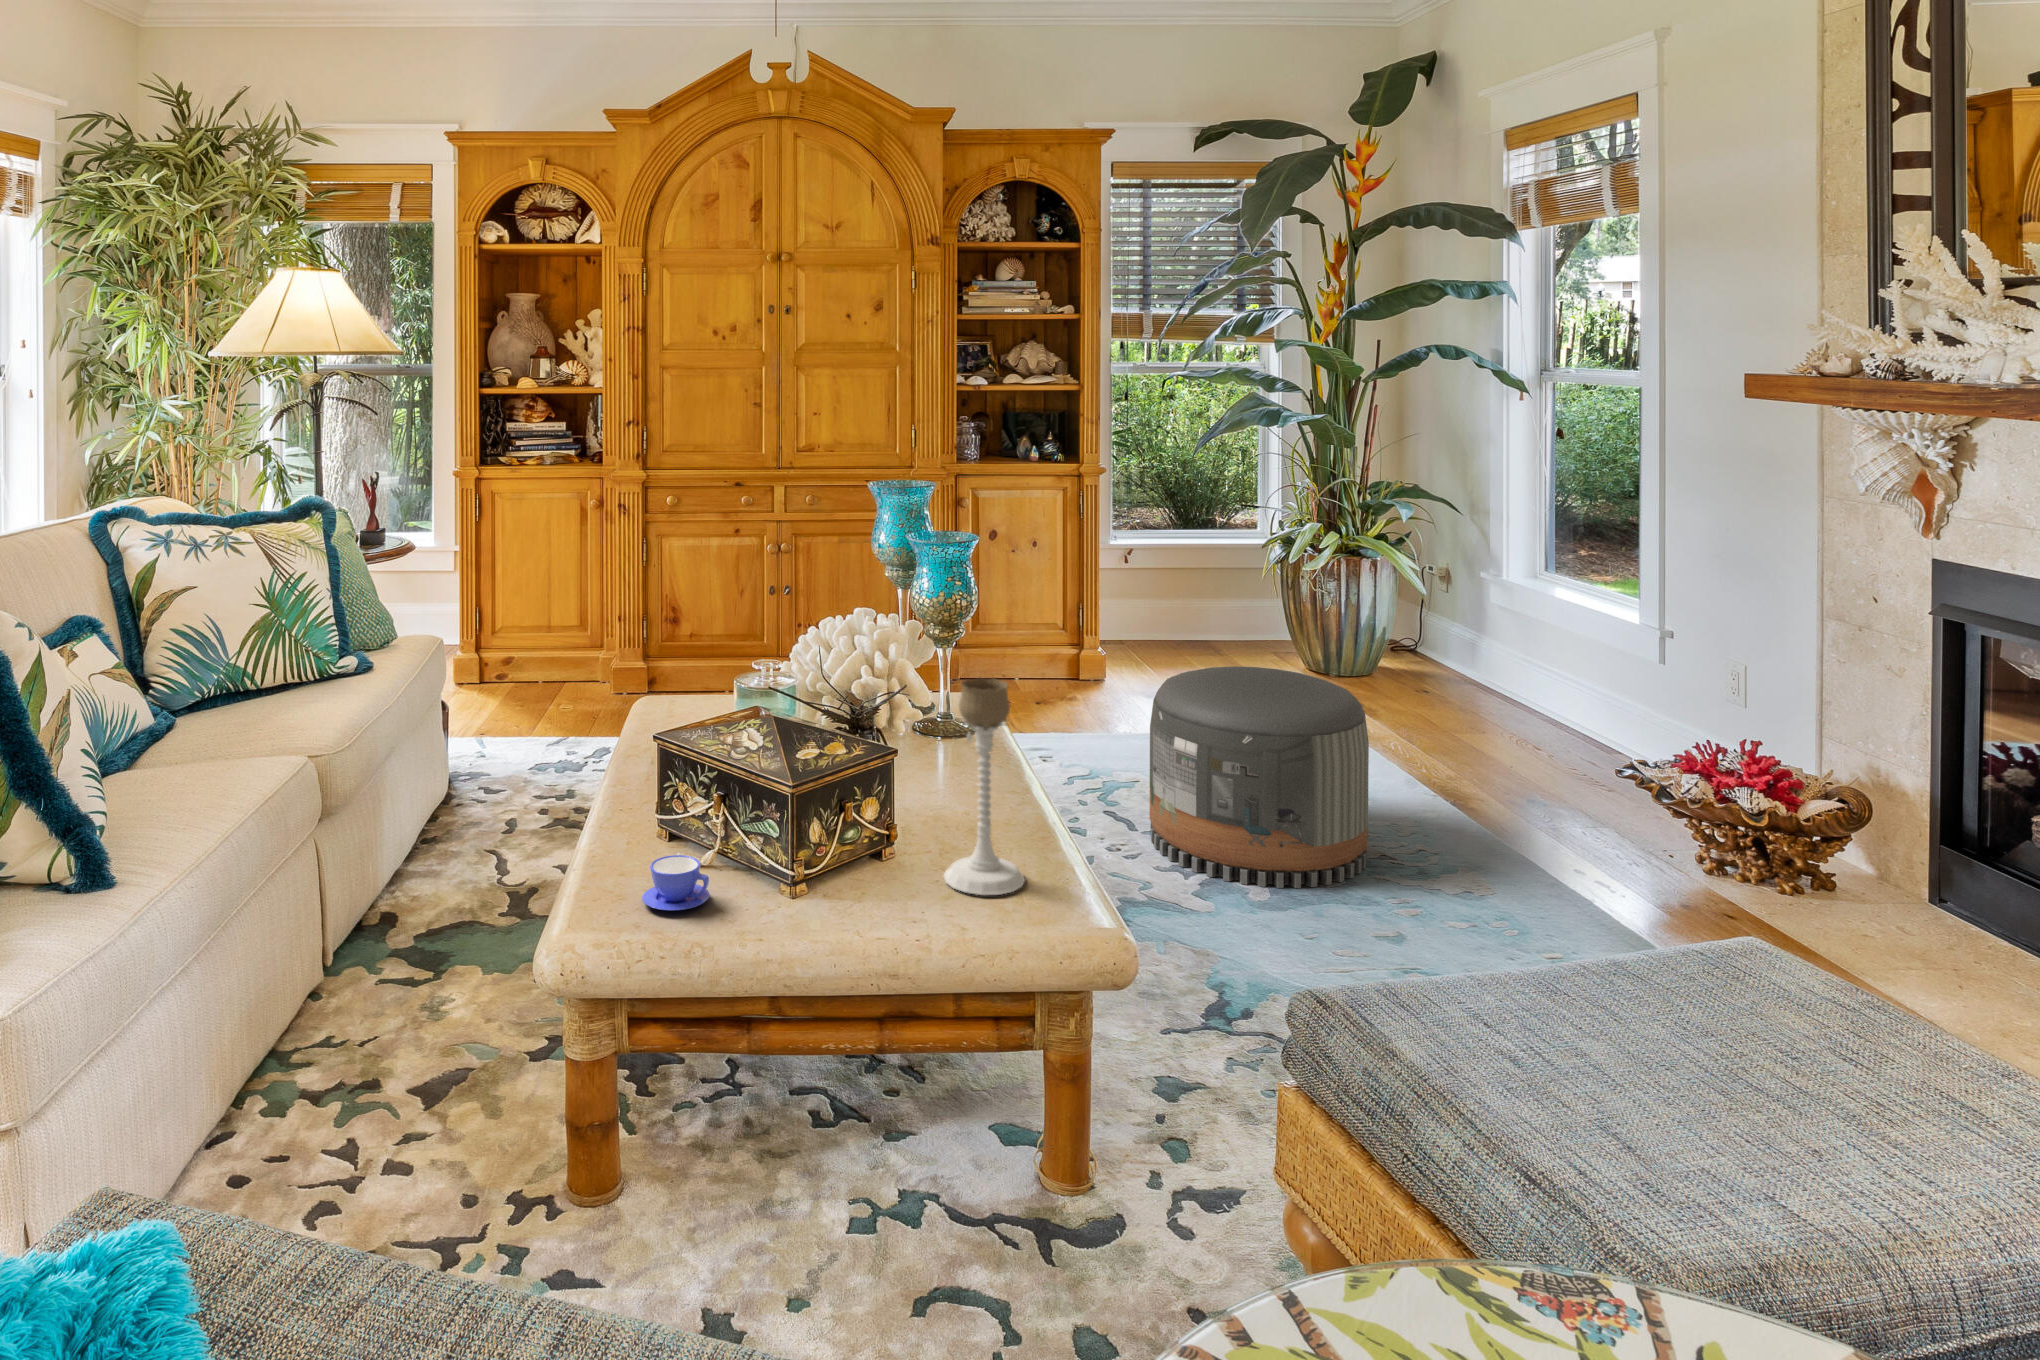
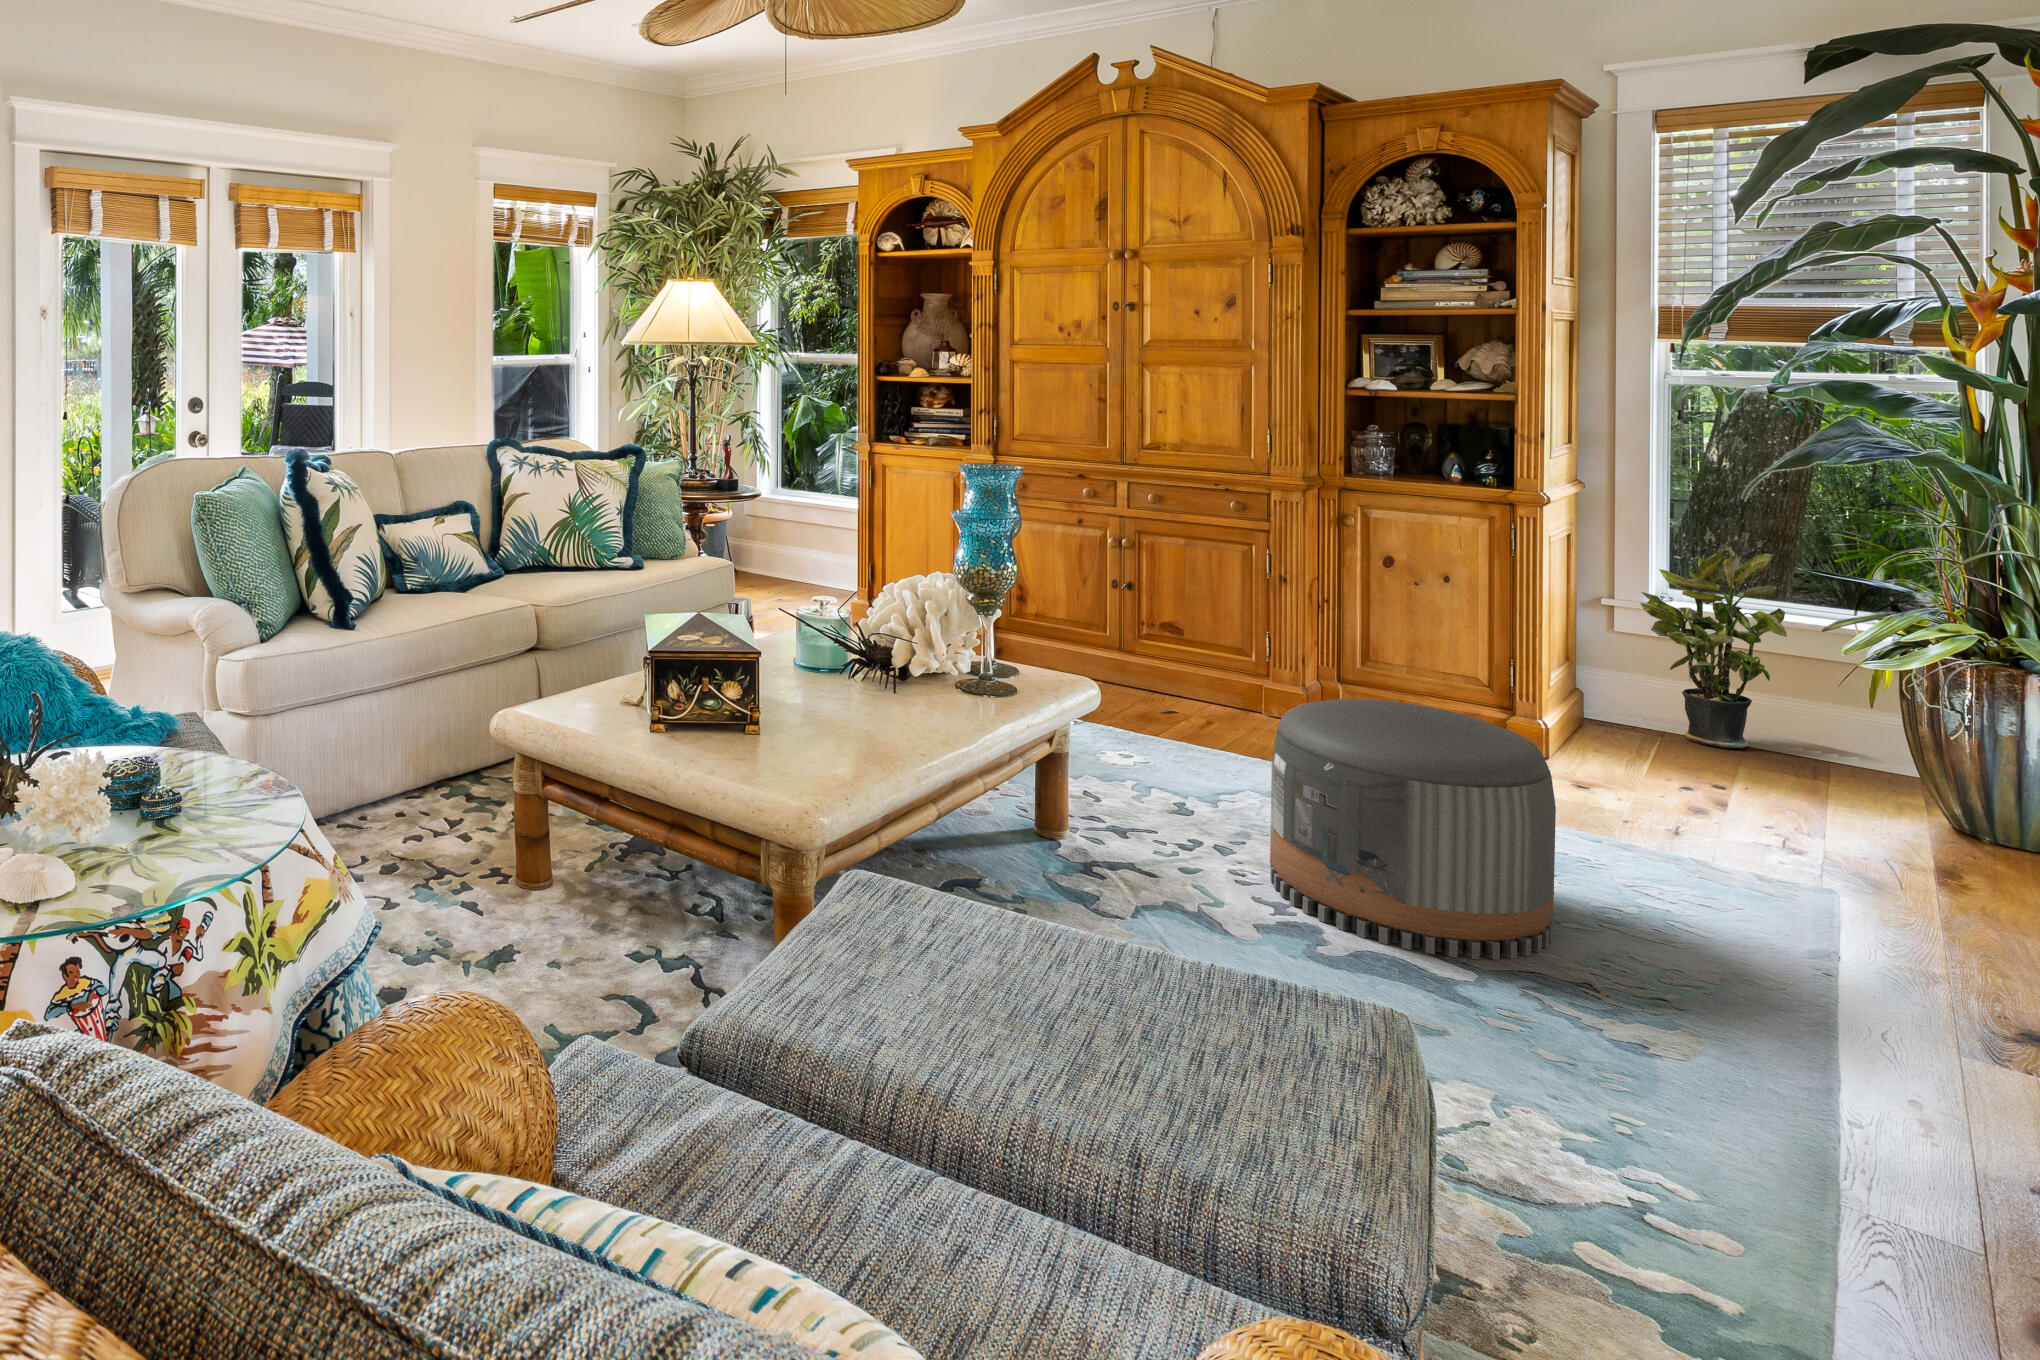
potted plant: none [1152,498,1238,656] -> present [1641,545,1787,748]
candle holder: present [944,678,1025,895] -> none [749,597,814,765]
teacup: present [642,855,710,910] -> none [560,683,605,716]

